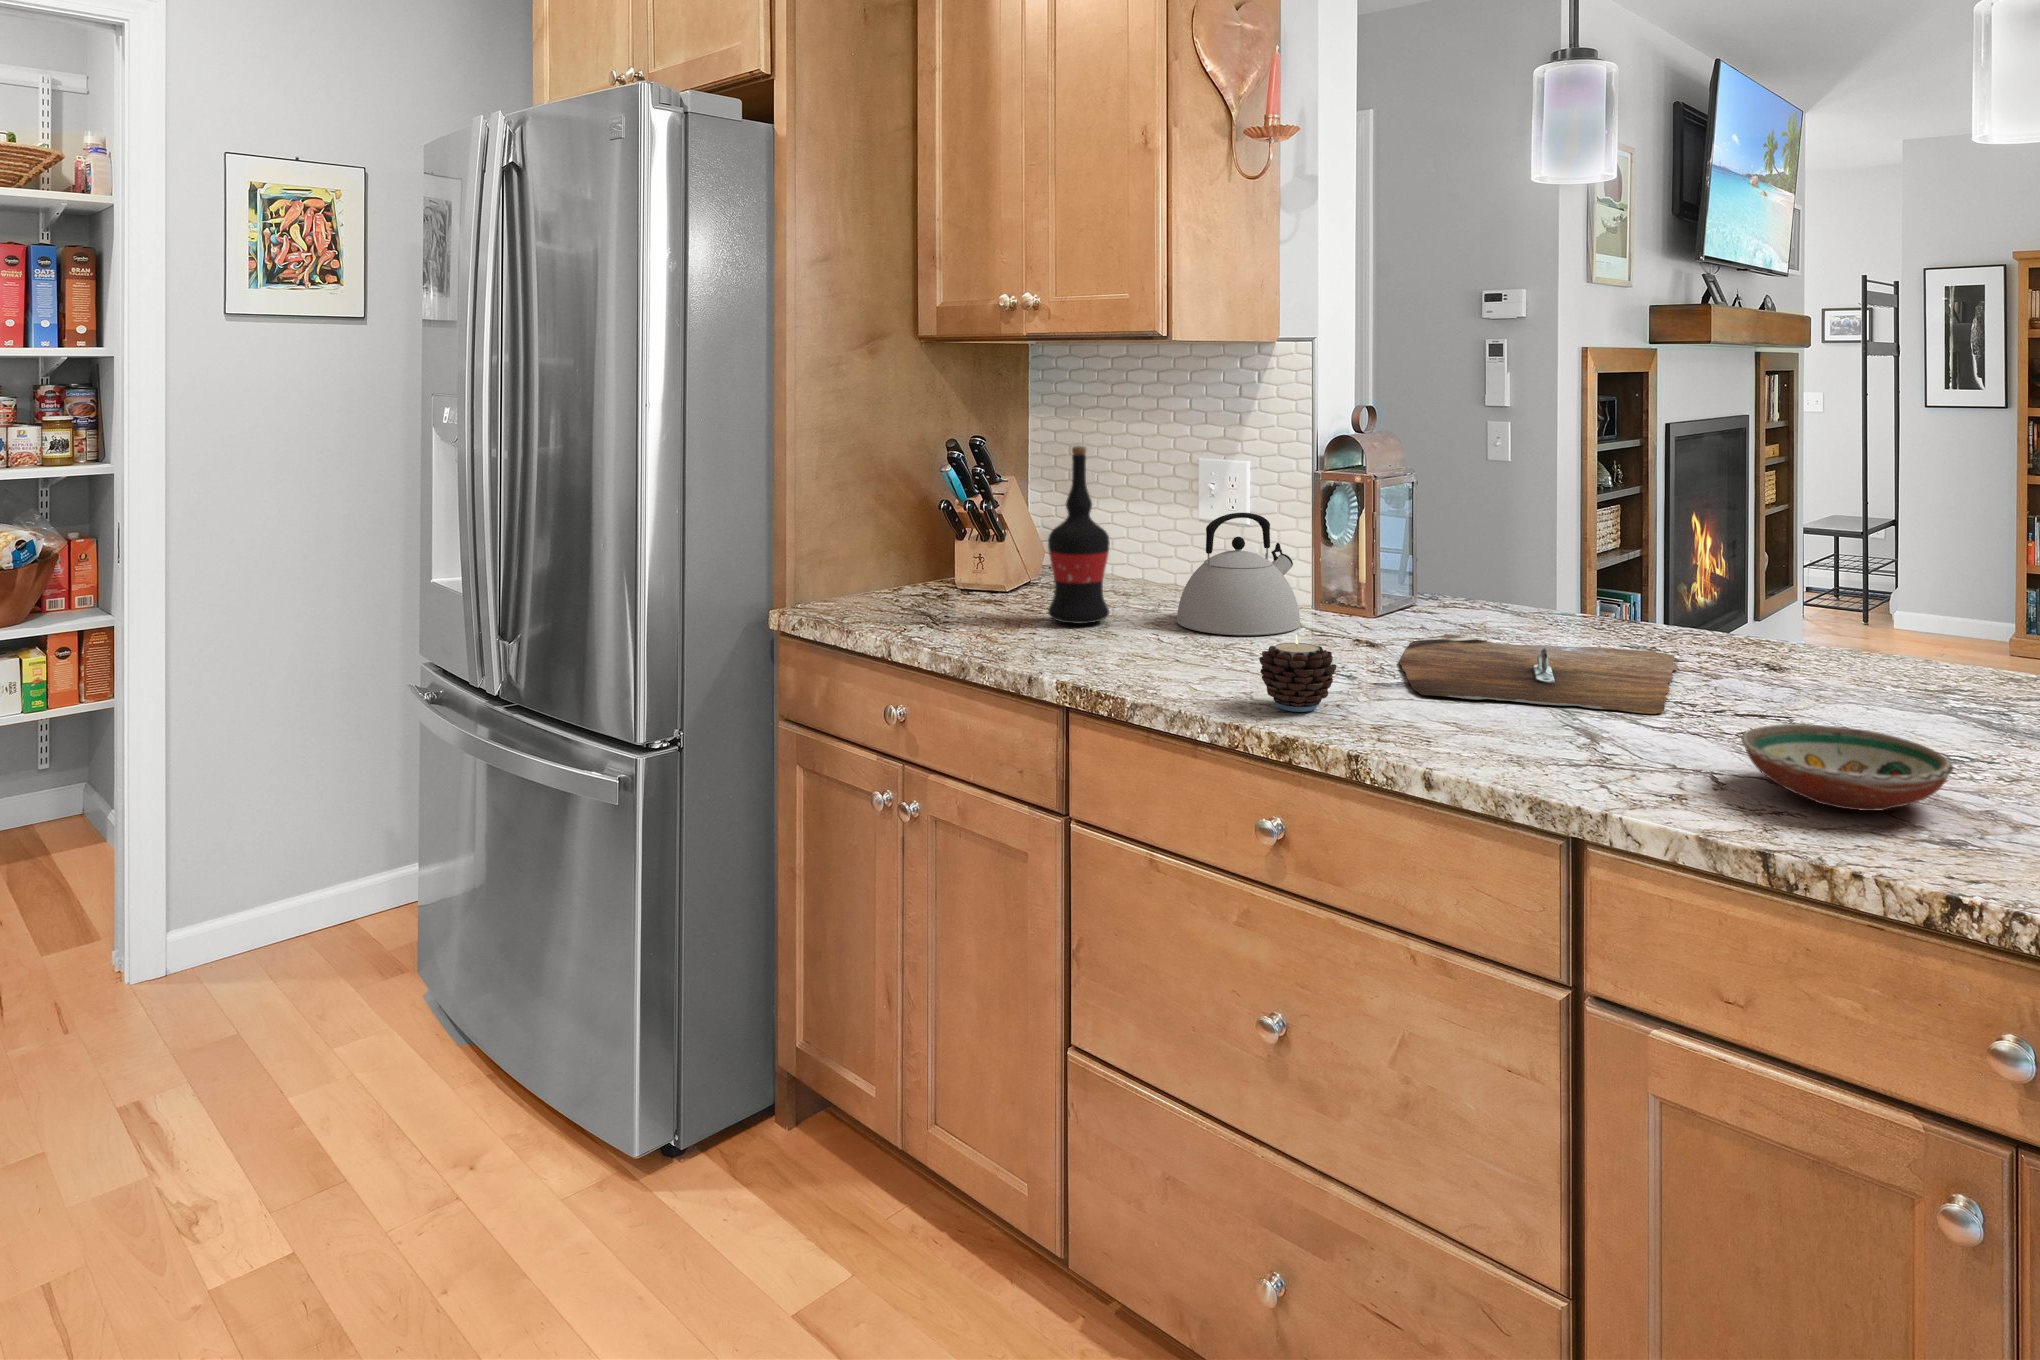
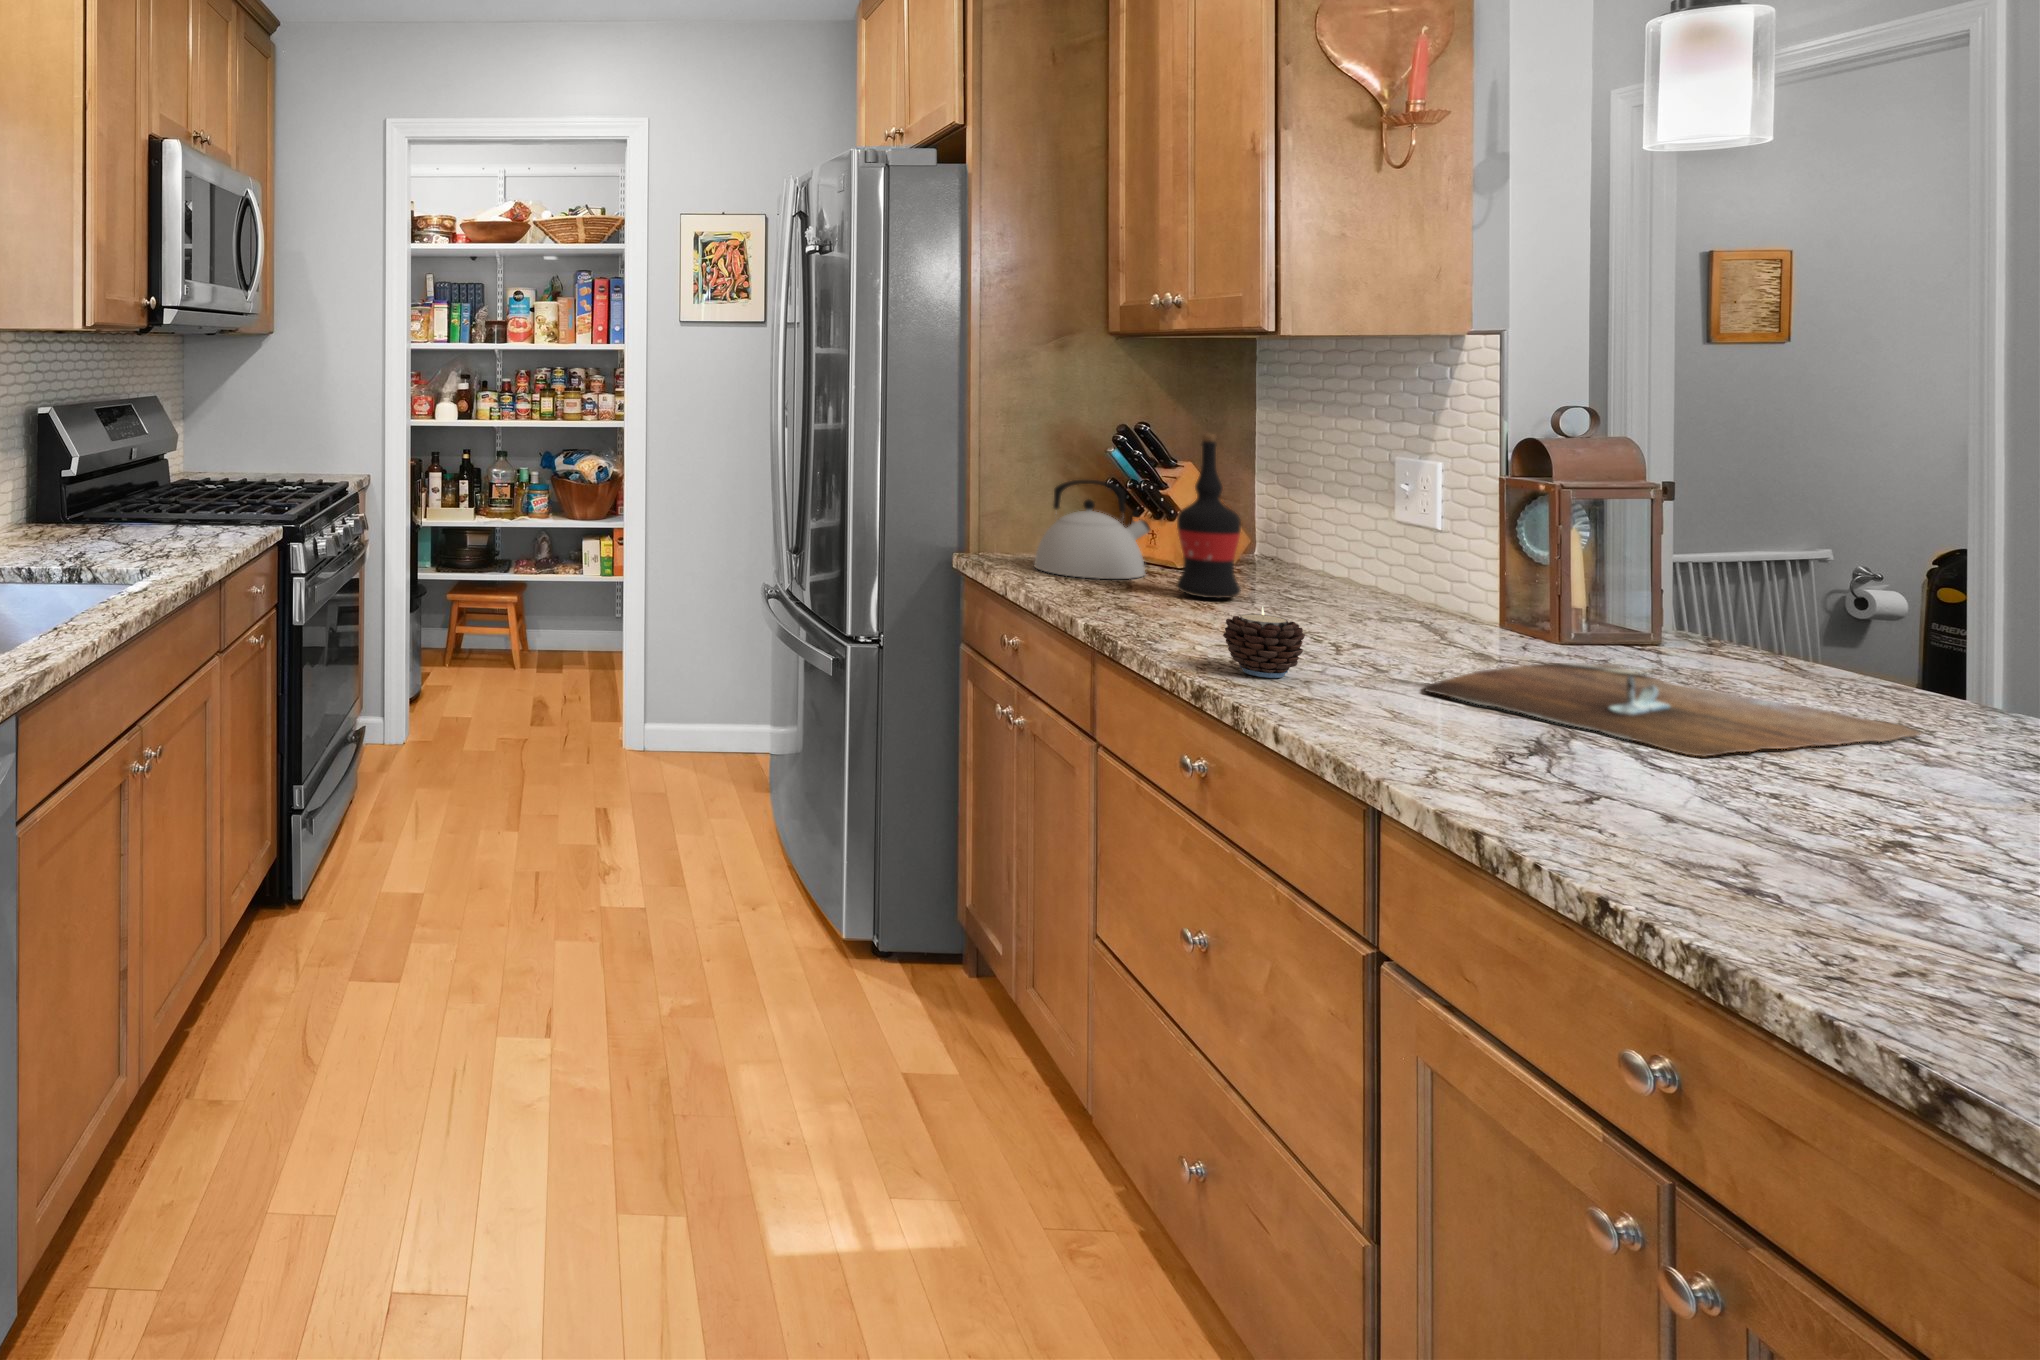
kettle: present [1176,513,1301,635] -> present [1035,480,1150,579]
decorative bowl: present [1741,724,1953,811] -> none [1584,753,1869,857]

